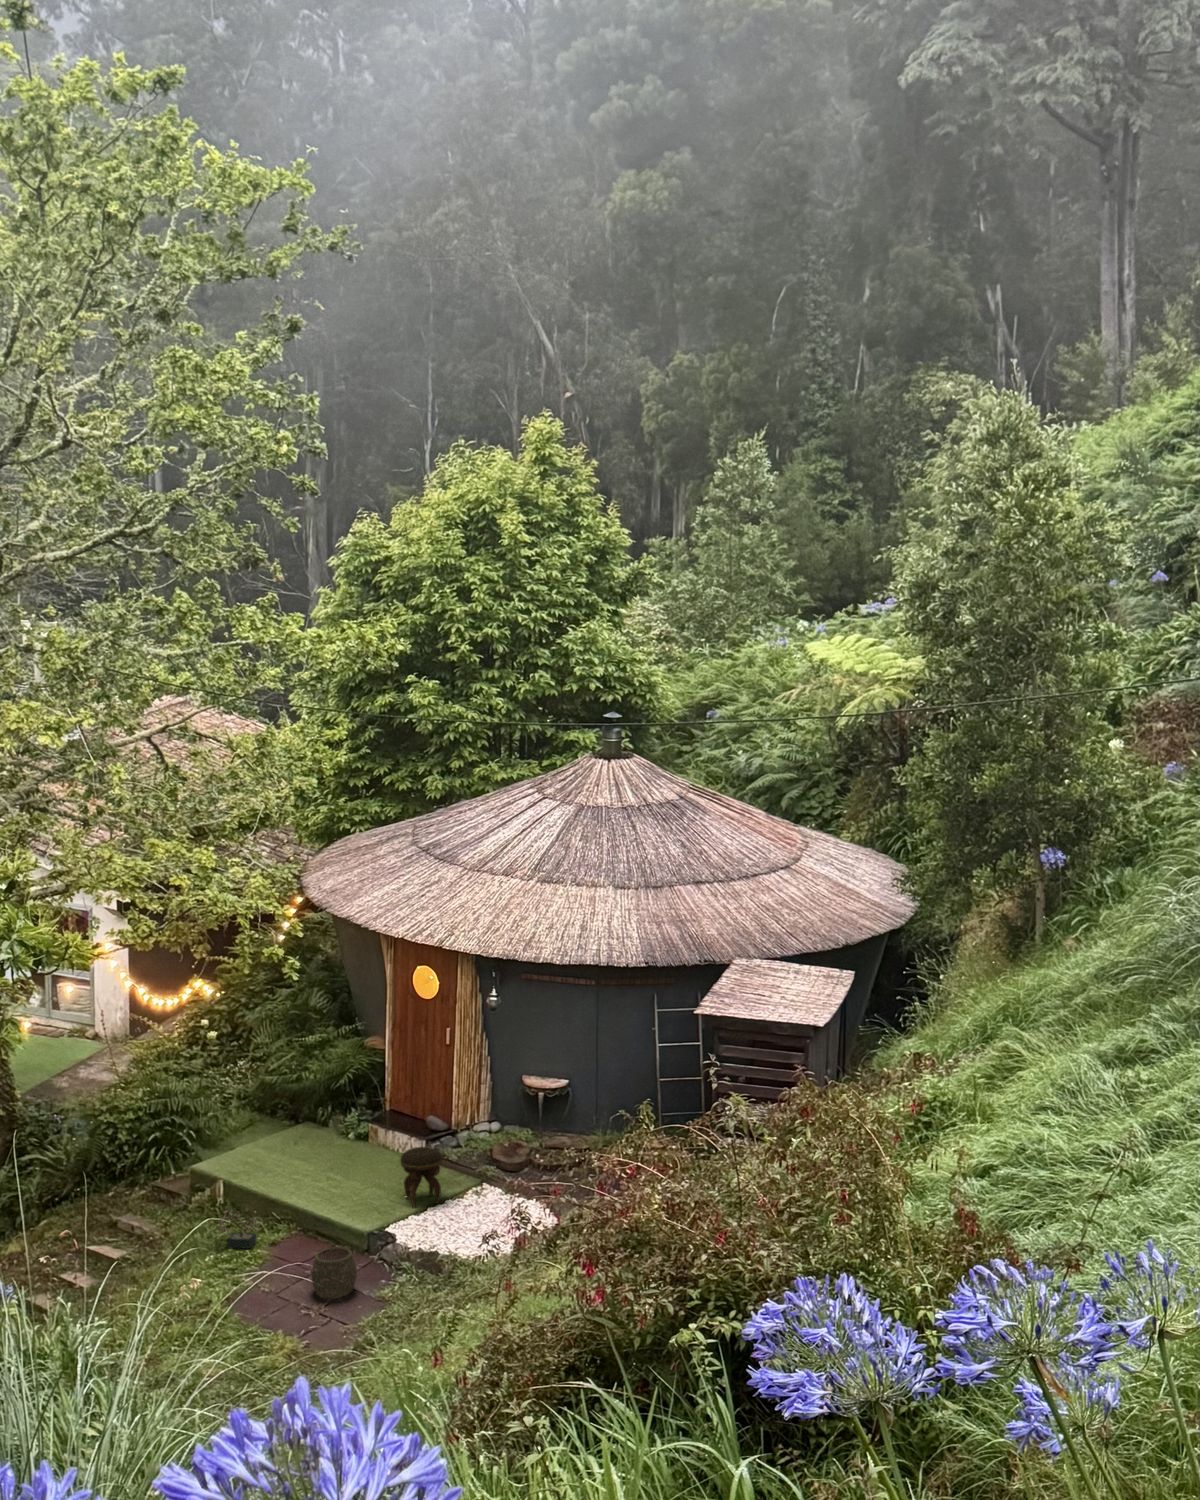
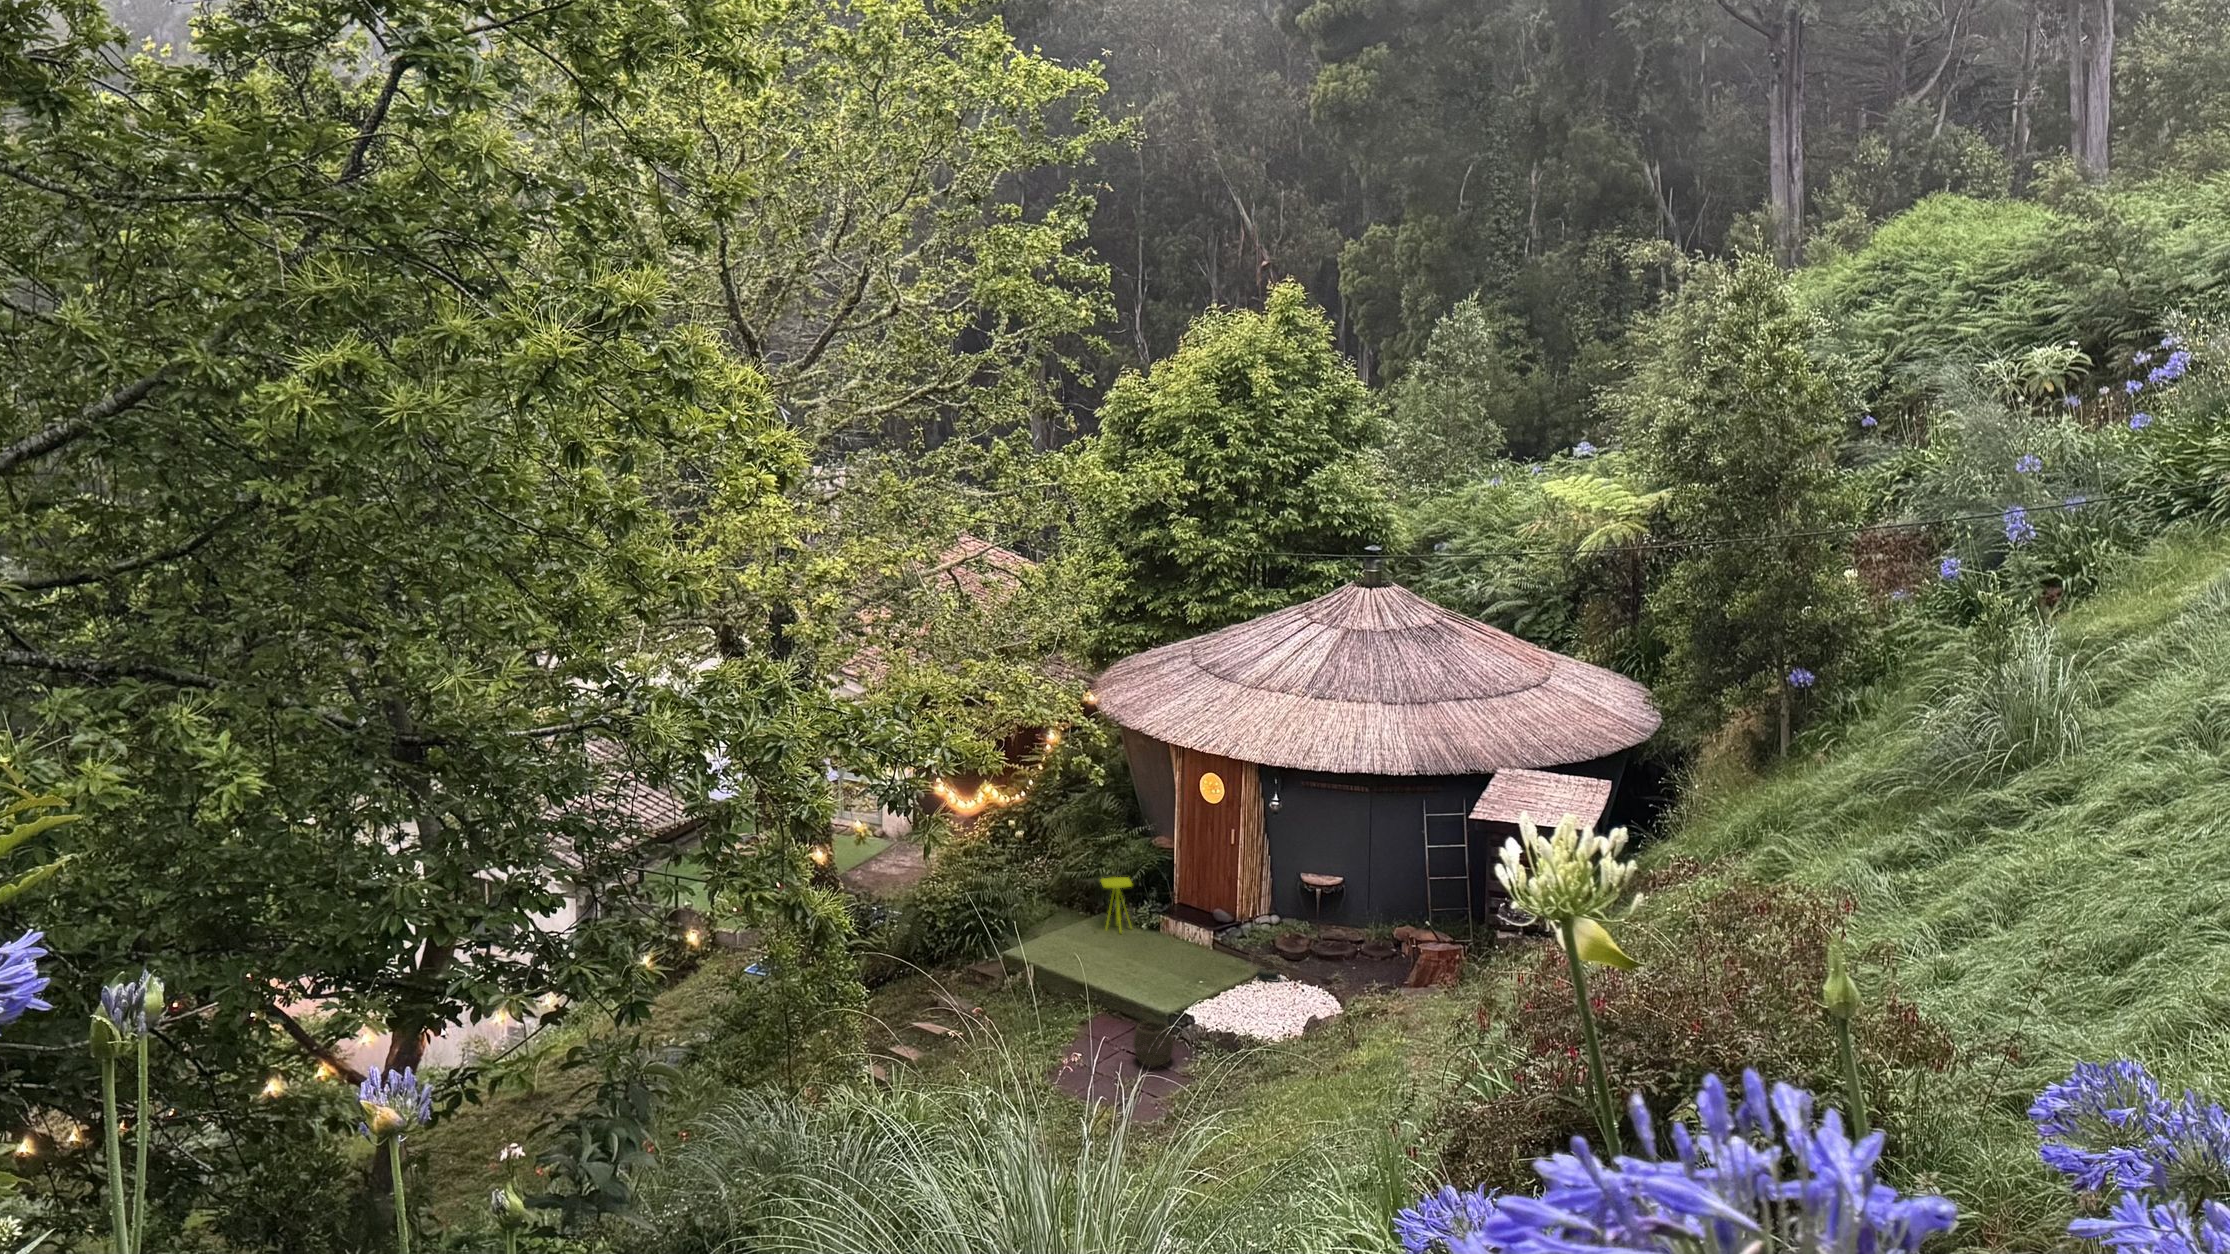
side table: none [305,1084,341,1148] -> present [1101,877,1132,933]
footstool: present [400,1147,443,1207] -> none [1198,935,1236,990]
decorative plant: present [220,1210,259,1249] -> present [1250,950,1282,982]

